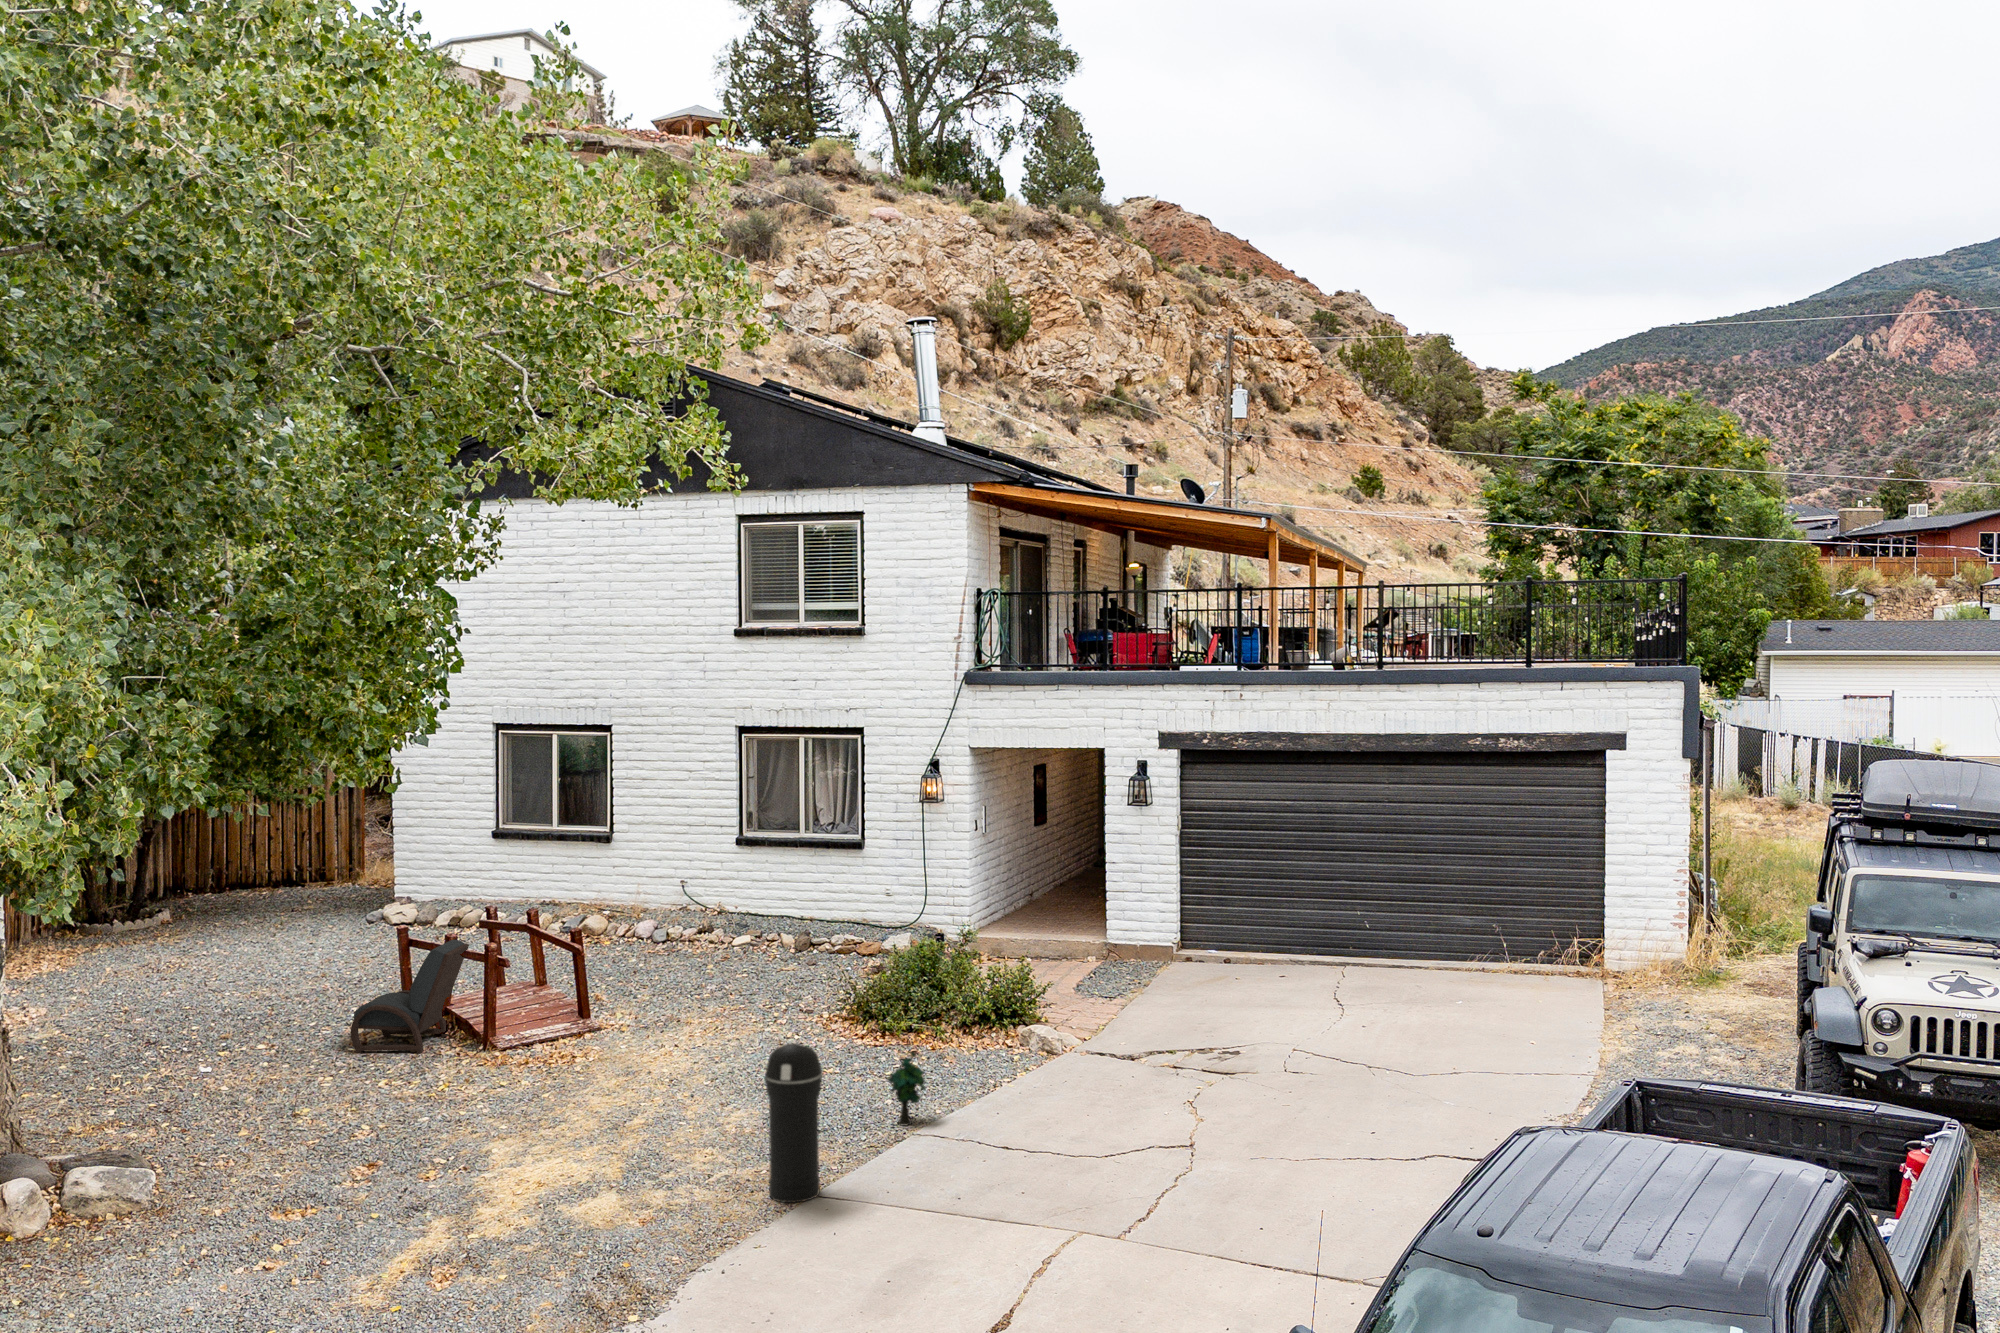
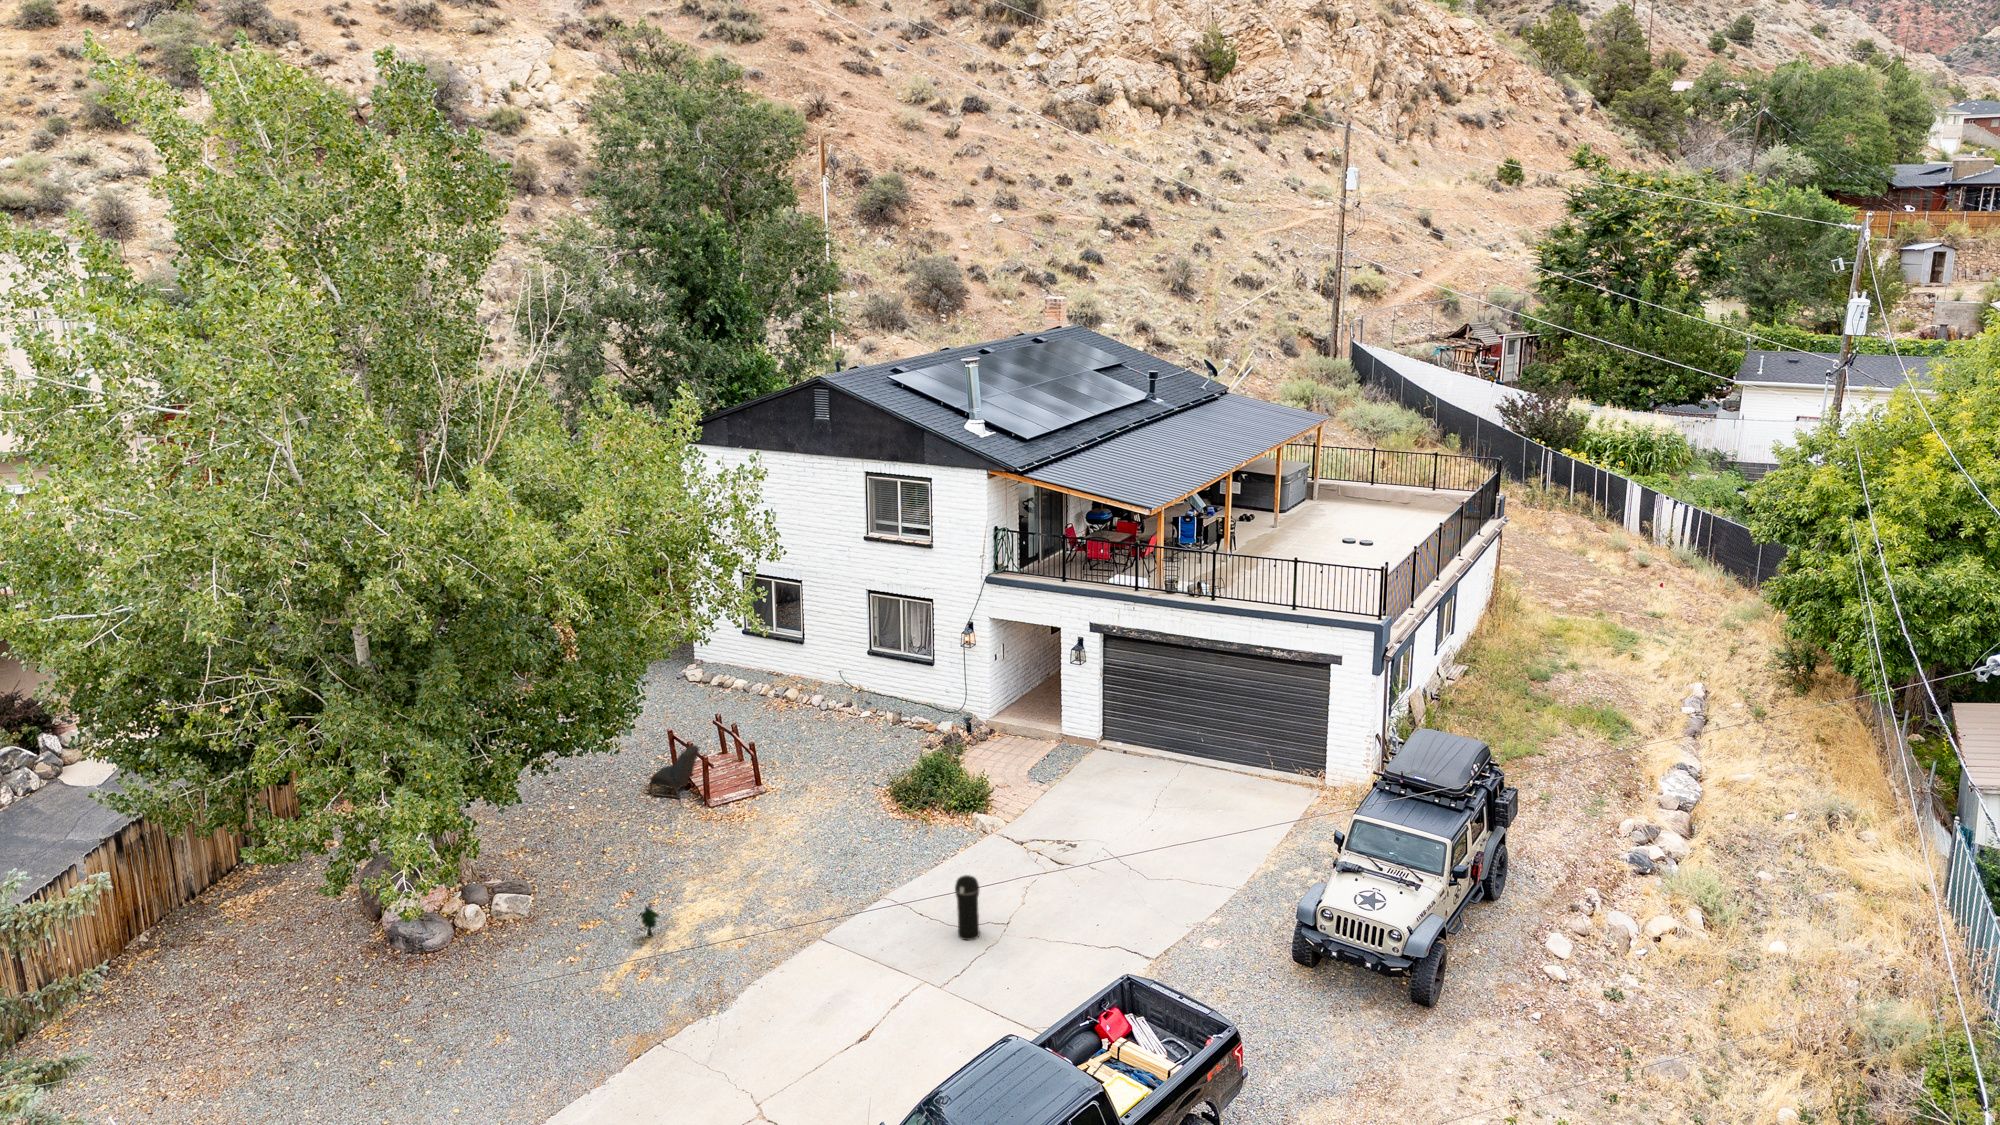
trash can: present [765,1043,822,1203] -> present [955,875,980,940]
decorative plant: present [886,1051,926,1126] -> present [641,904,659,937]

